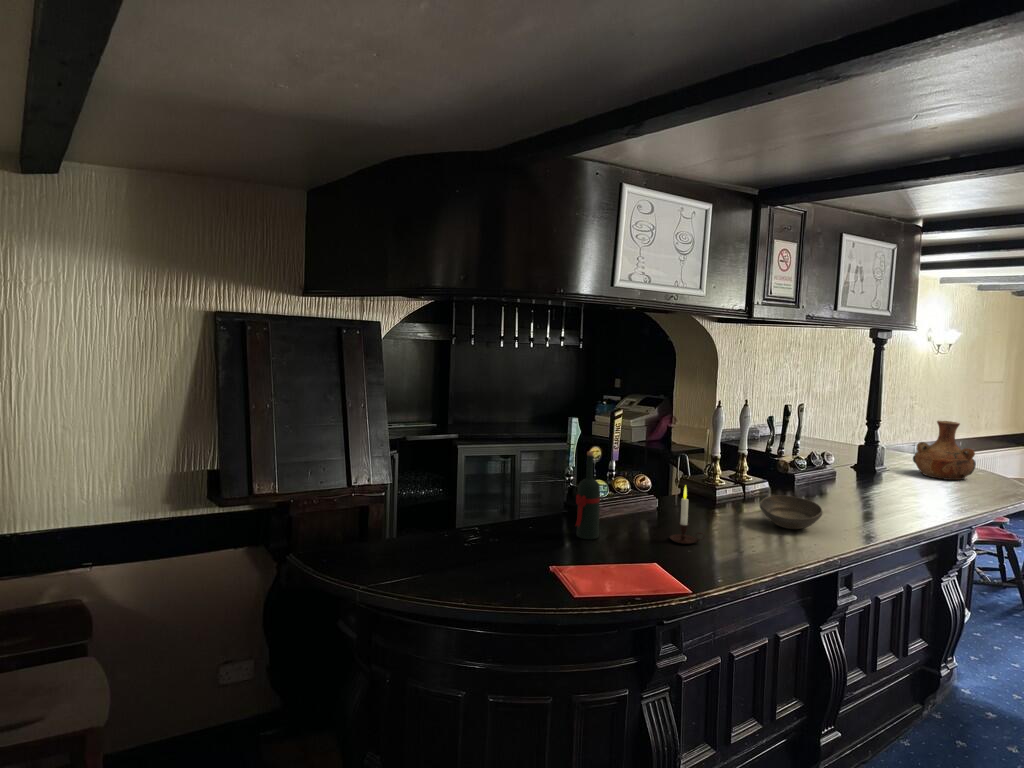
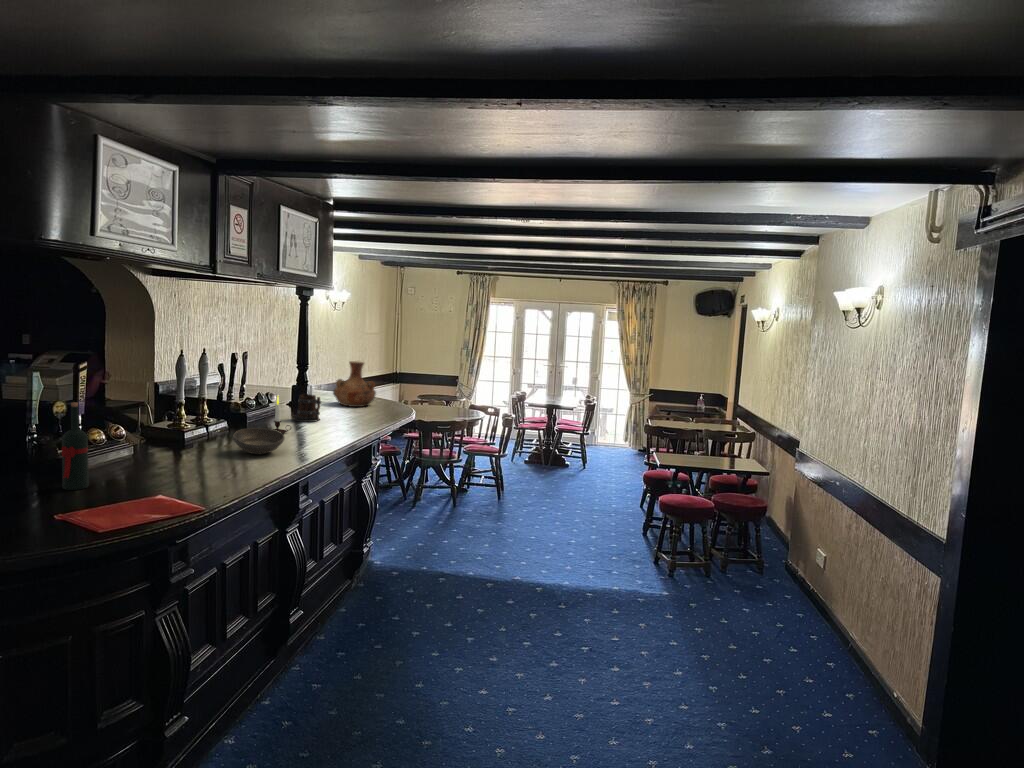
beer mug: none [853,458,888,494] -> present [295,394,321,422]
candle: present [670,486,703,544] -> present [274,396,291,433]

